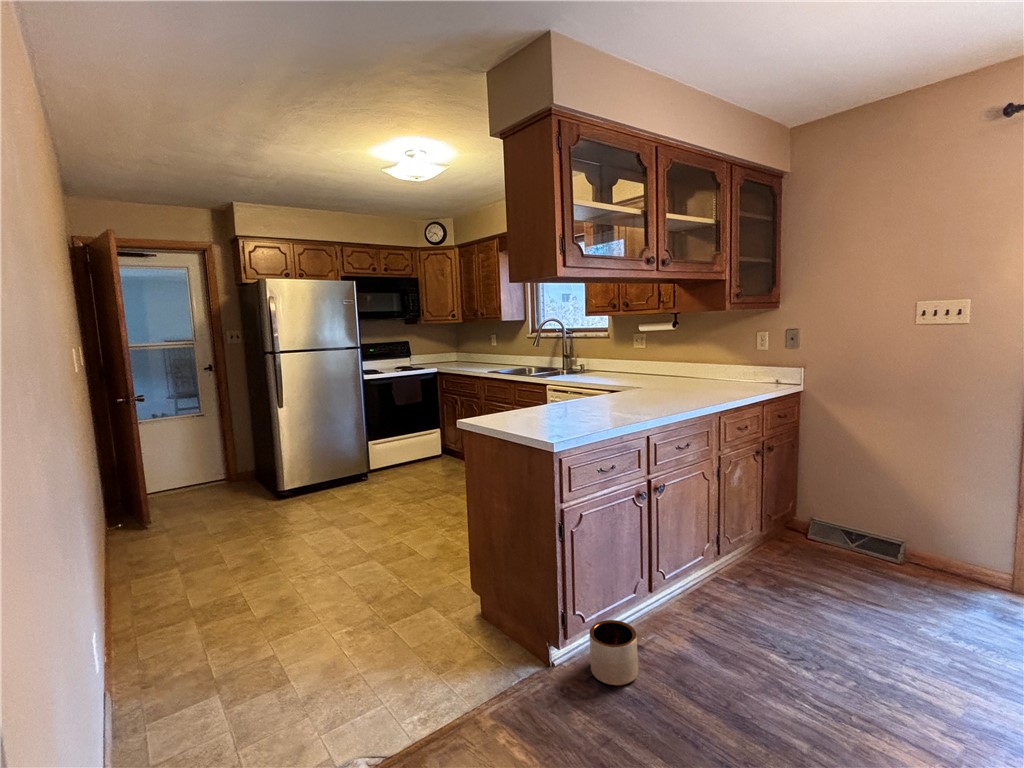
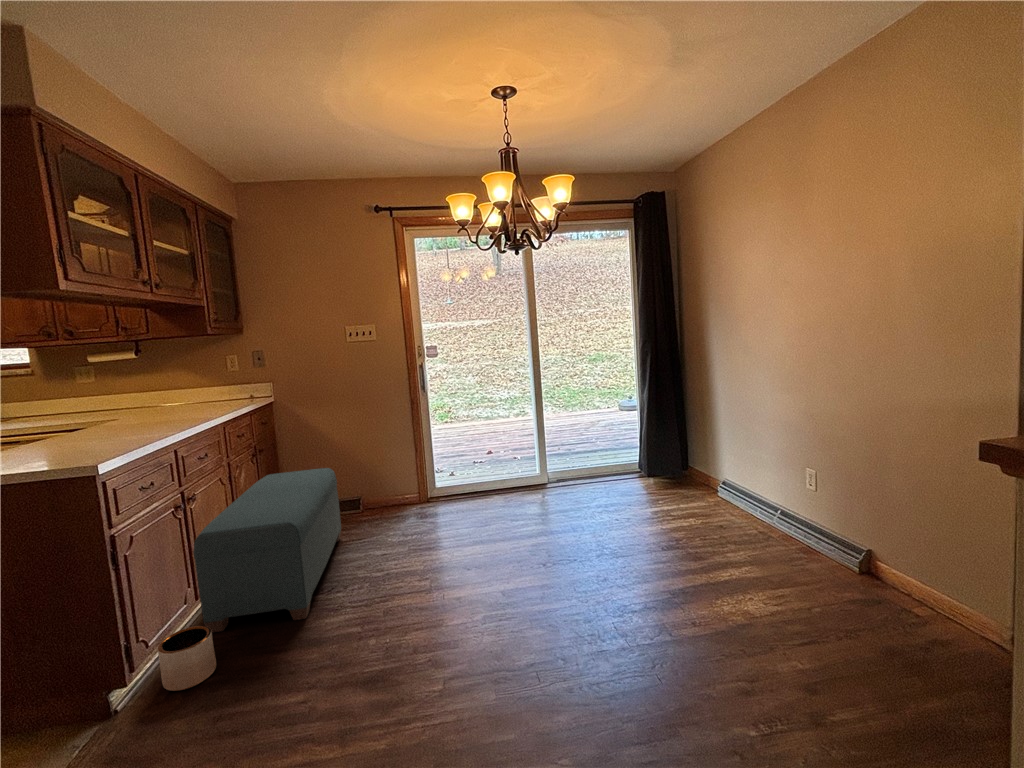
bench: none [646,479,854,681] -> present [193,468,341,632]

